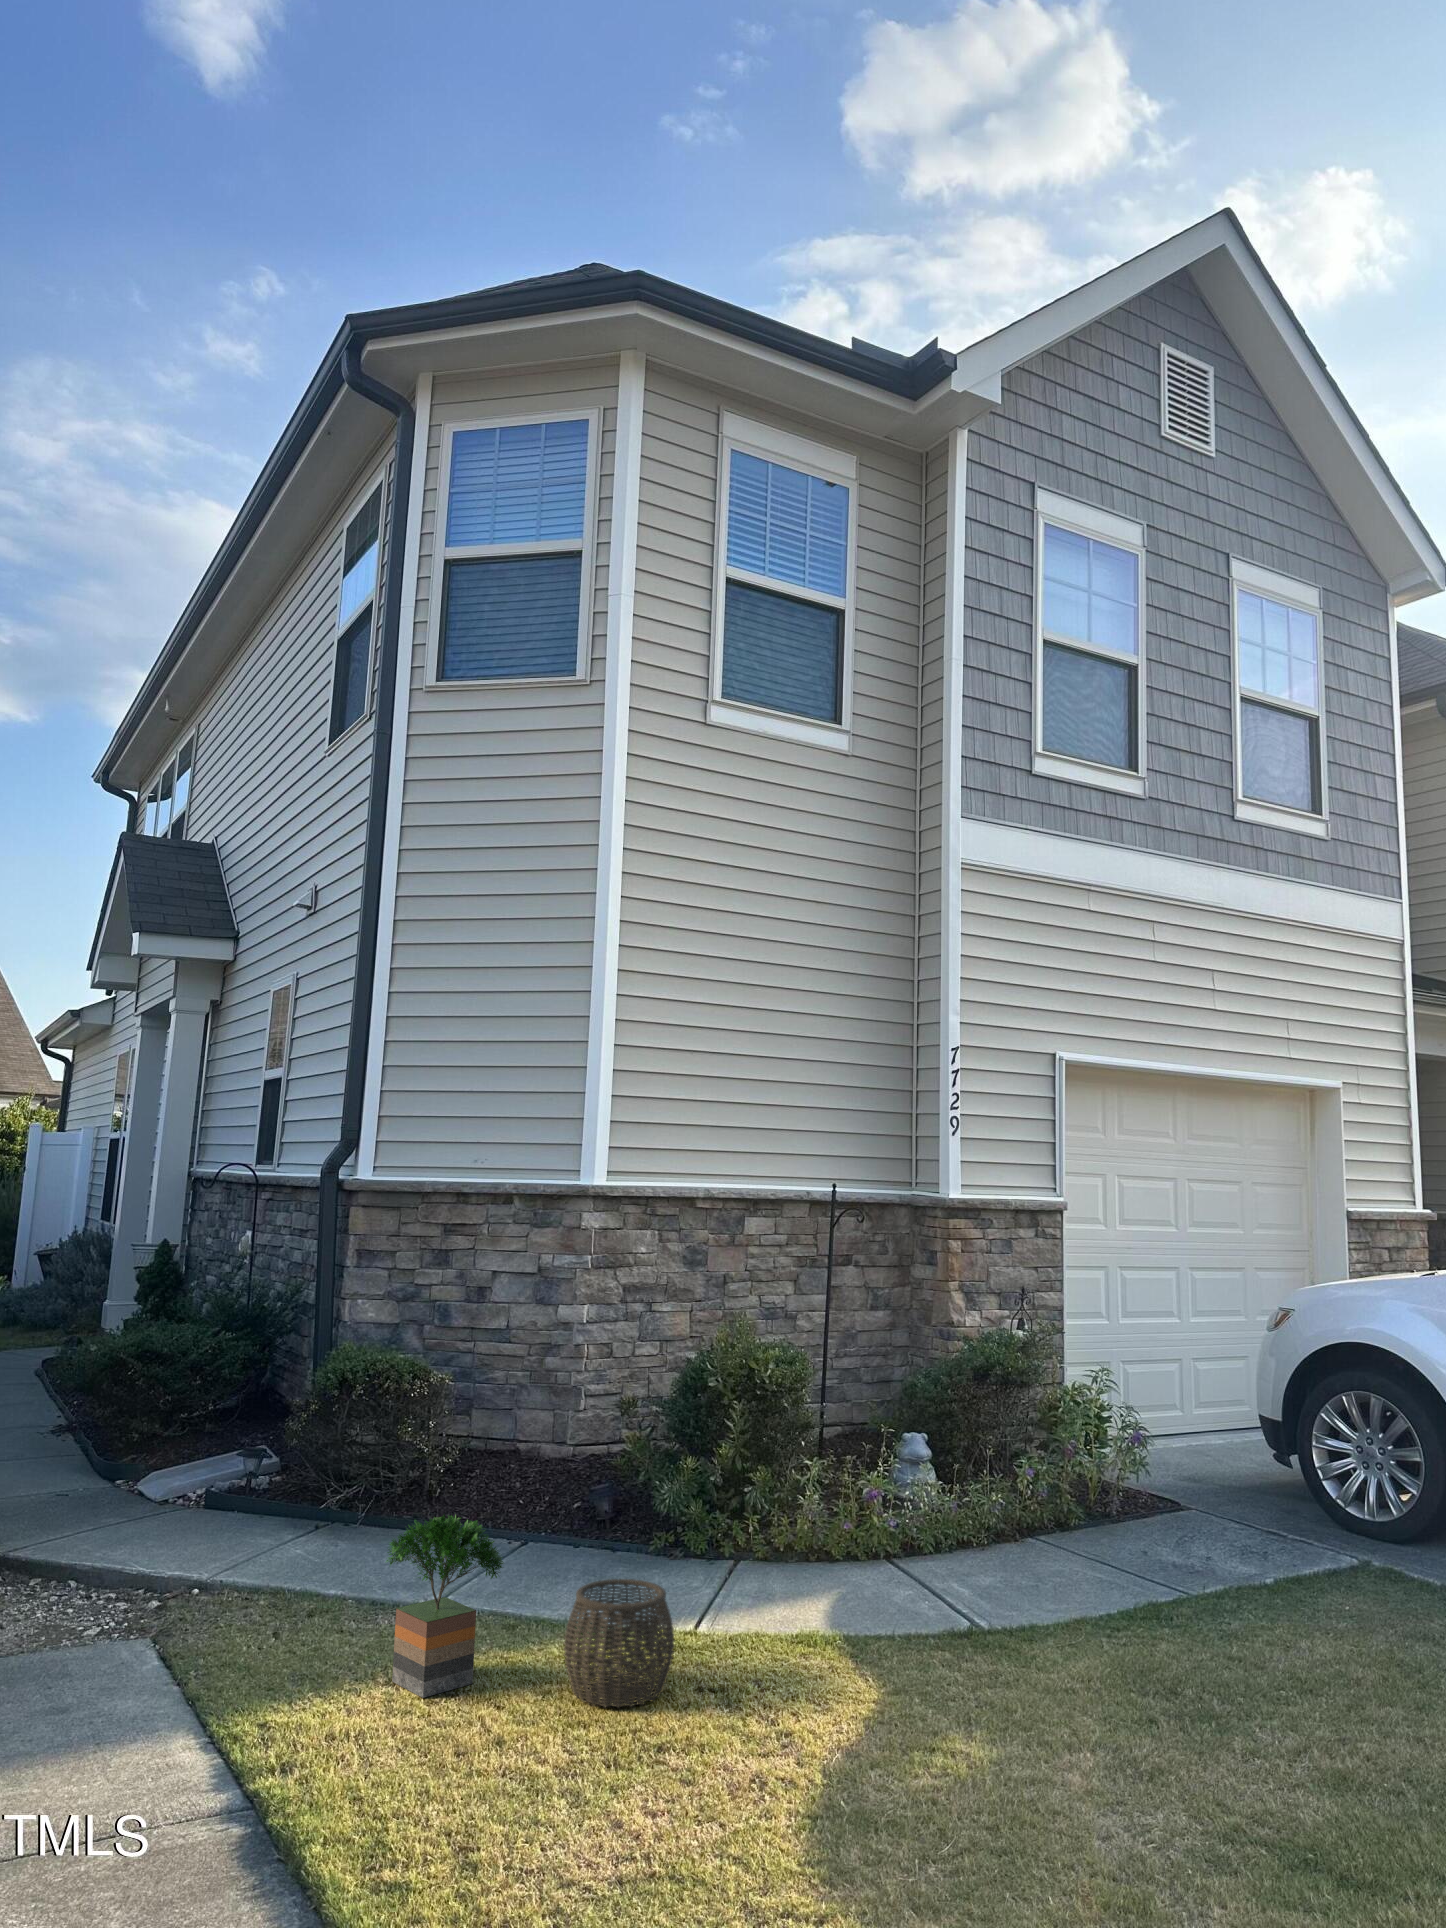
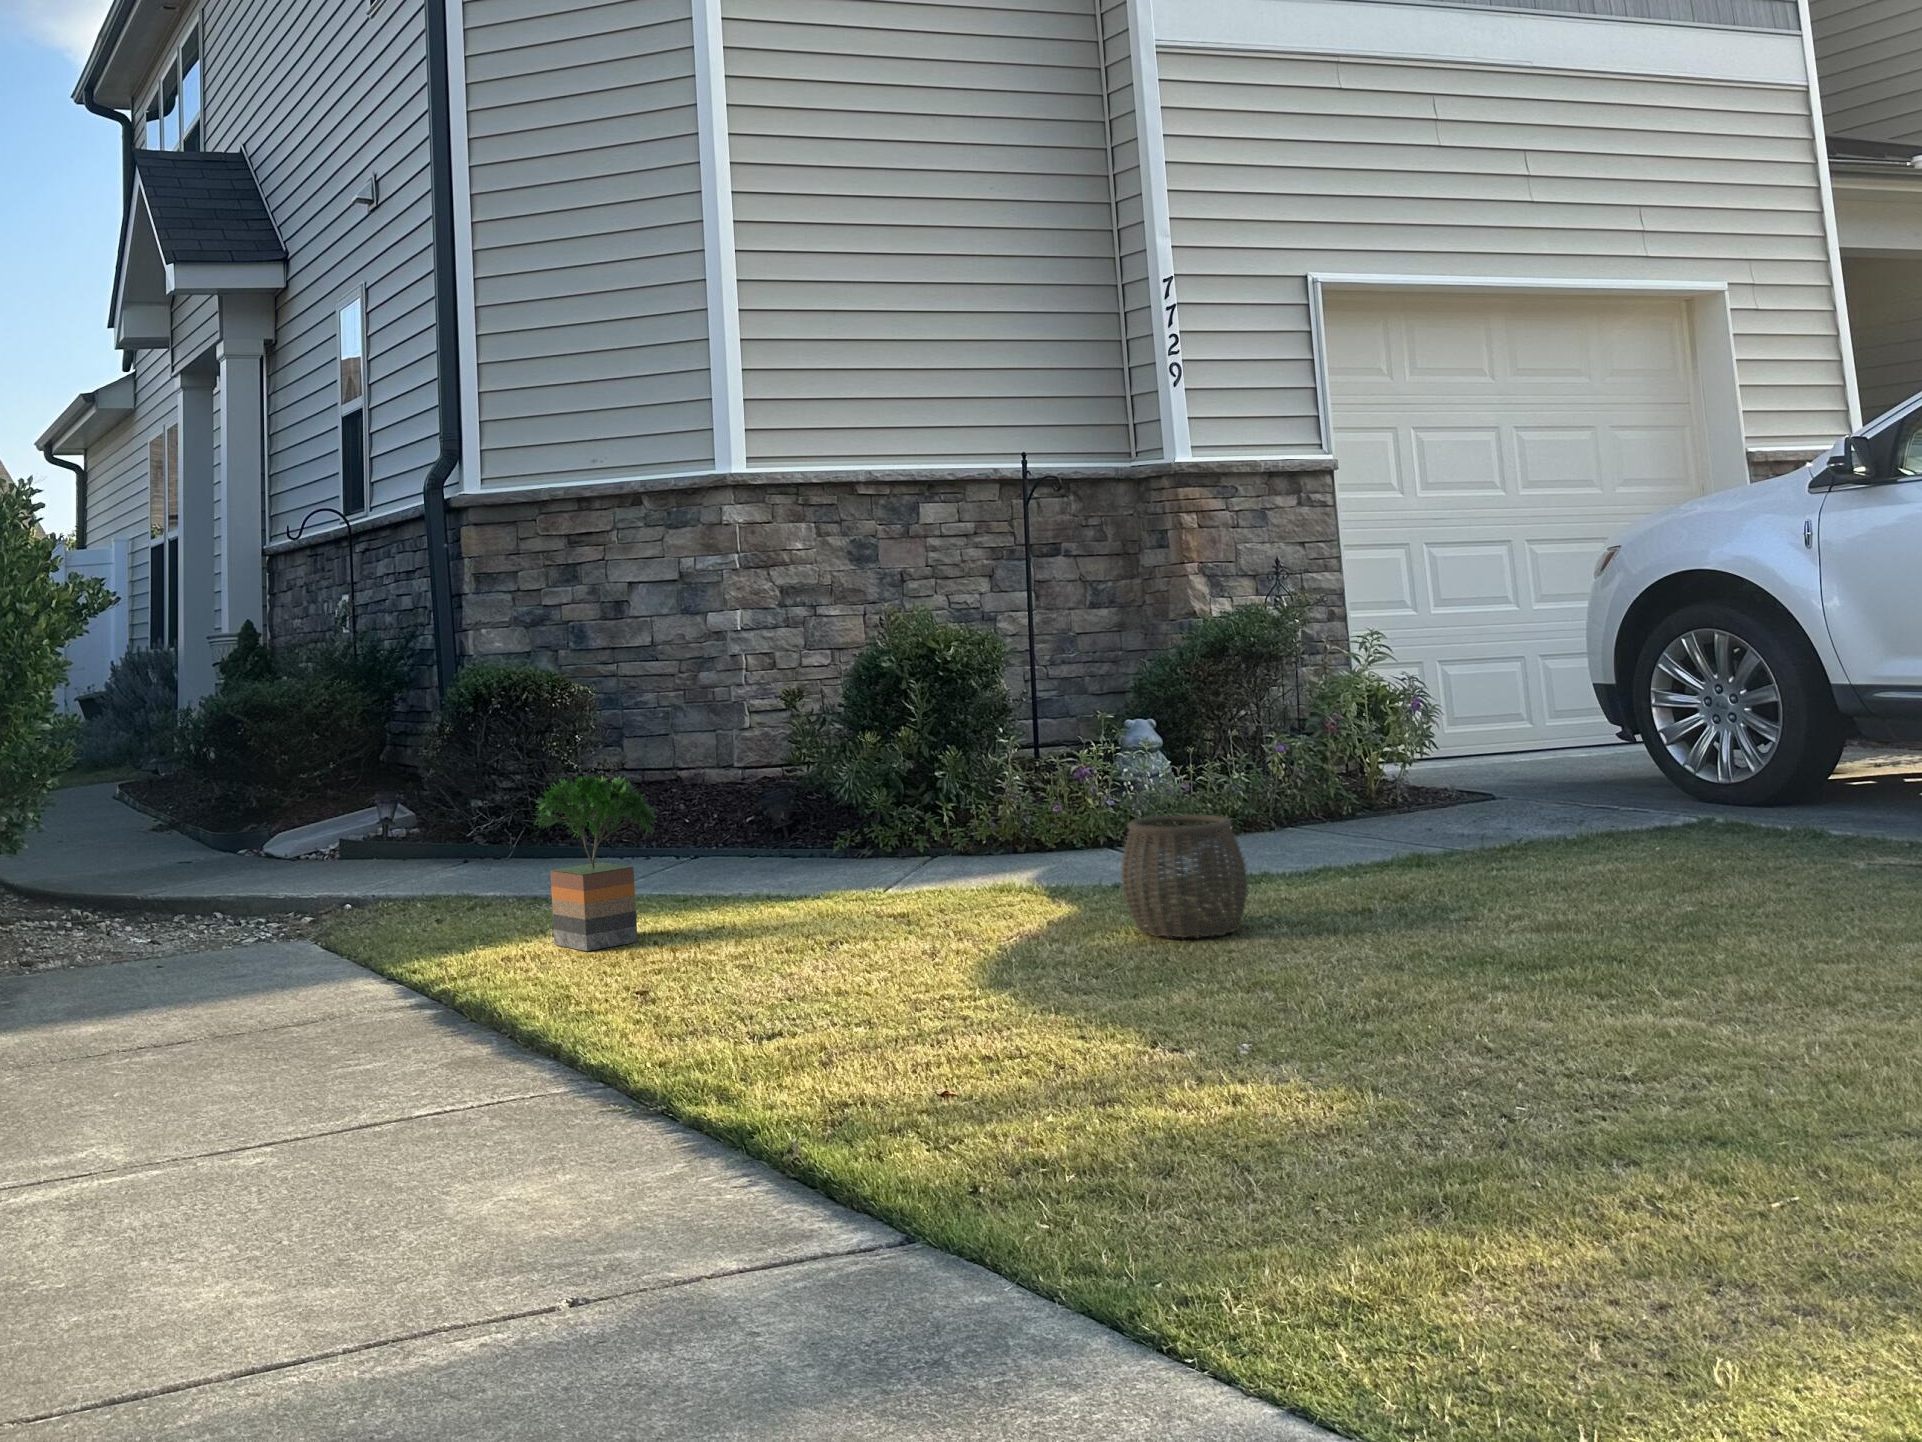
woven basket: present [564,1579,675,1708] -> present [1121,815,1248,938]

